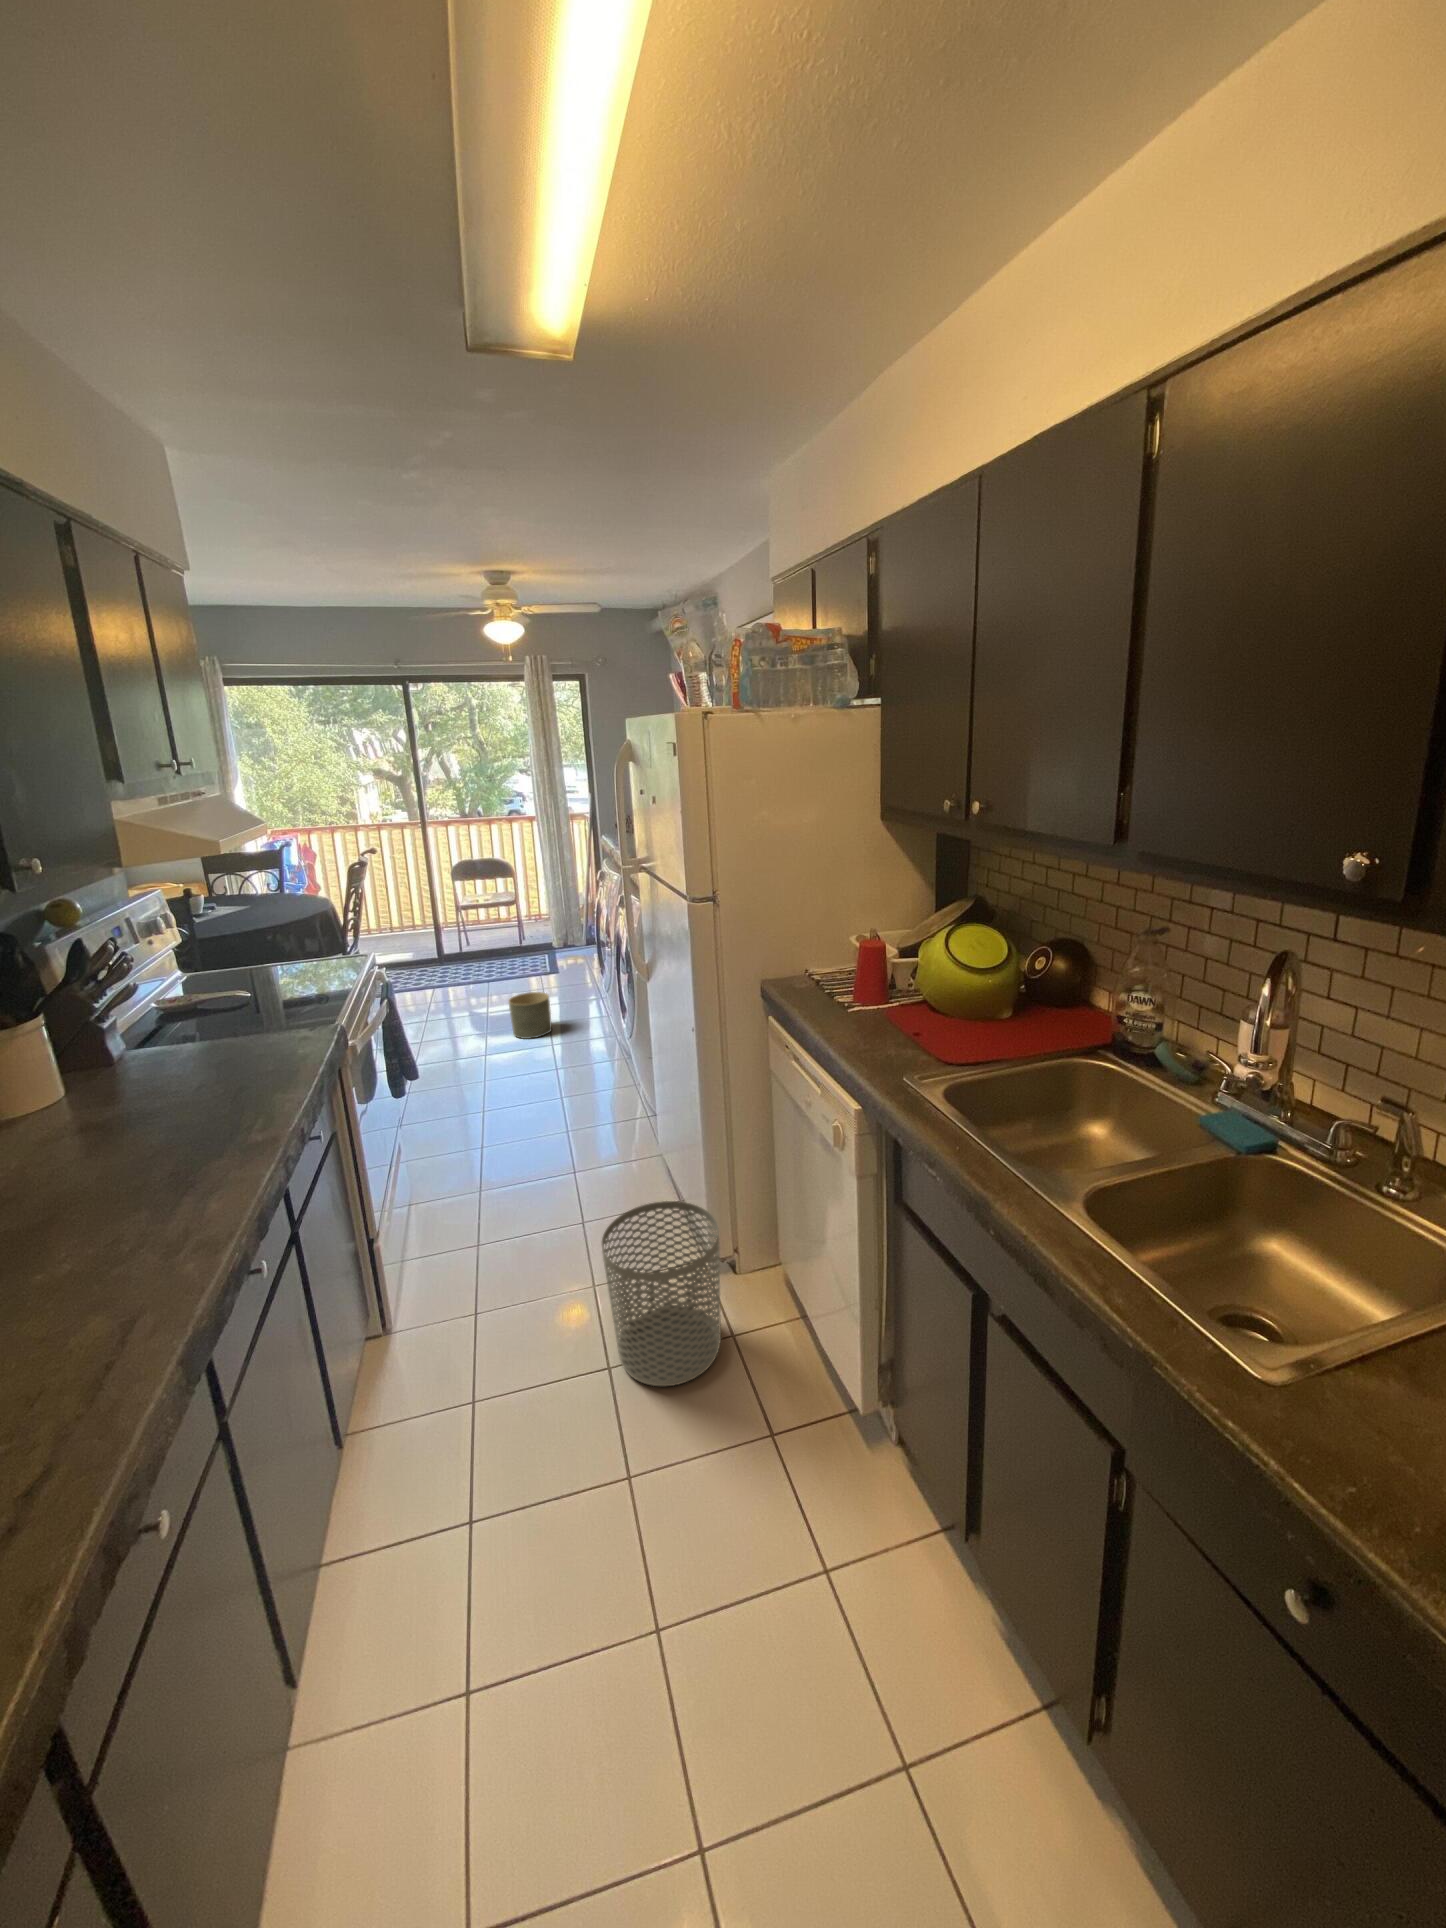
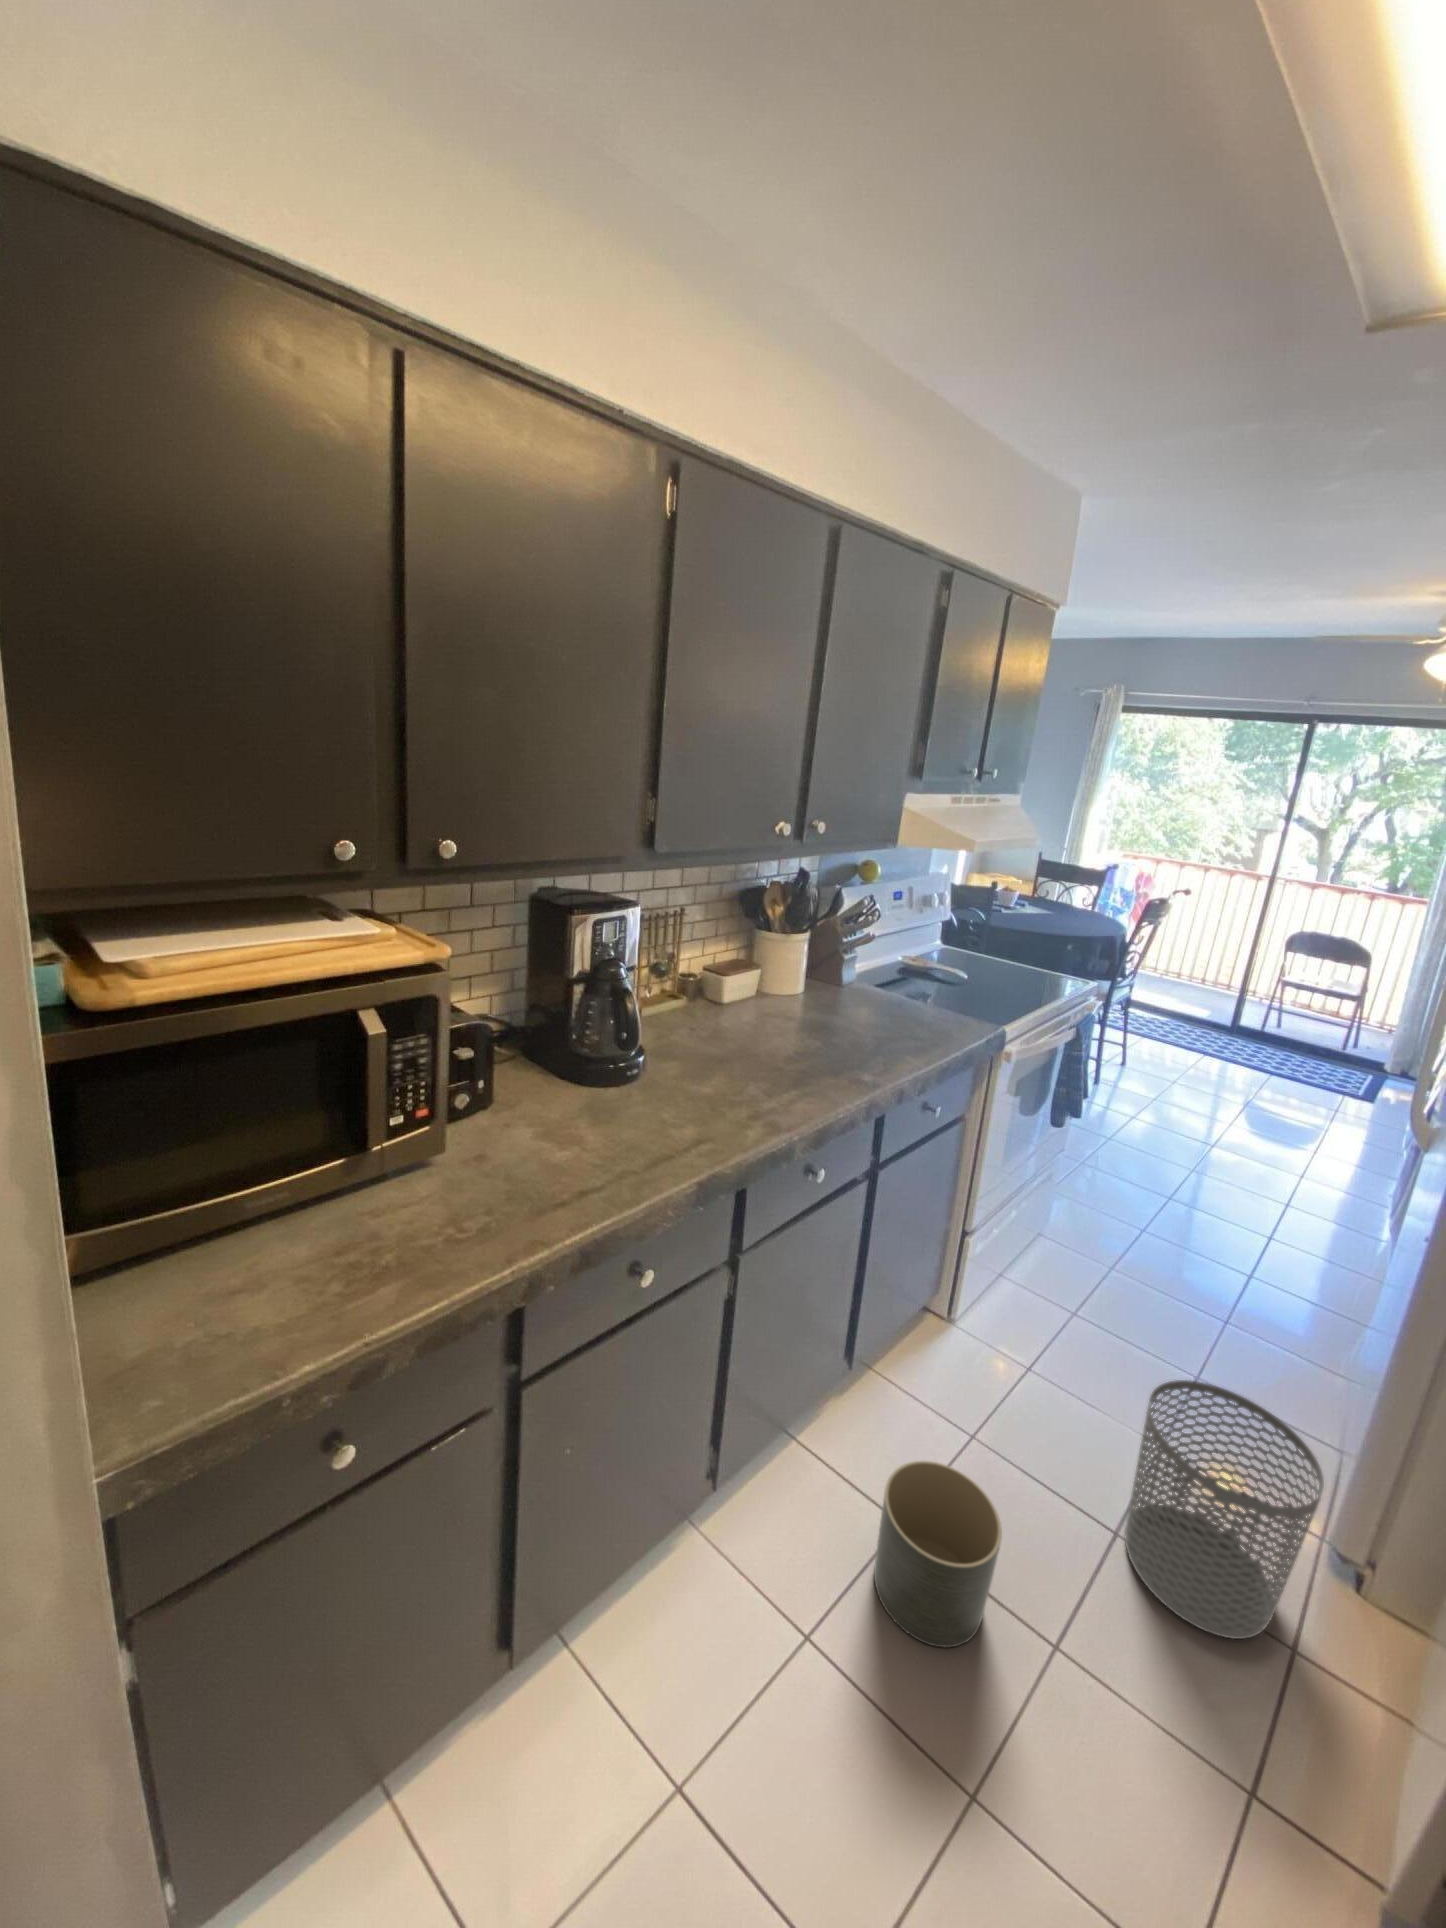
planter: present [509,992,552,1039] -> present [874,1461,1002,1648]

